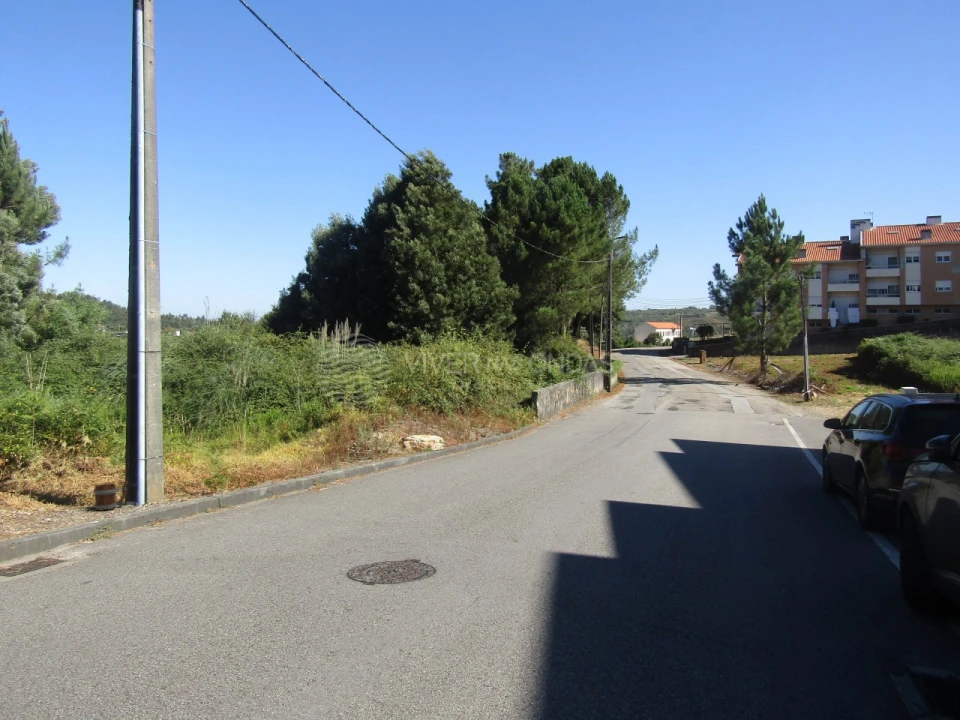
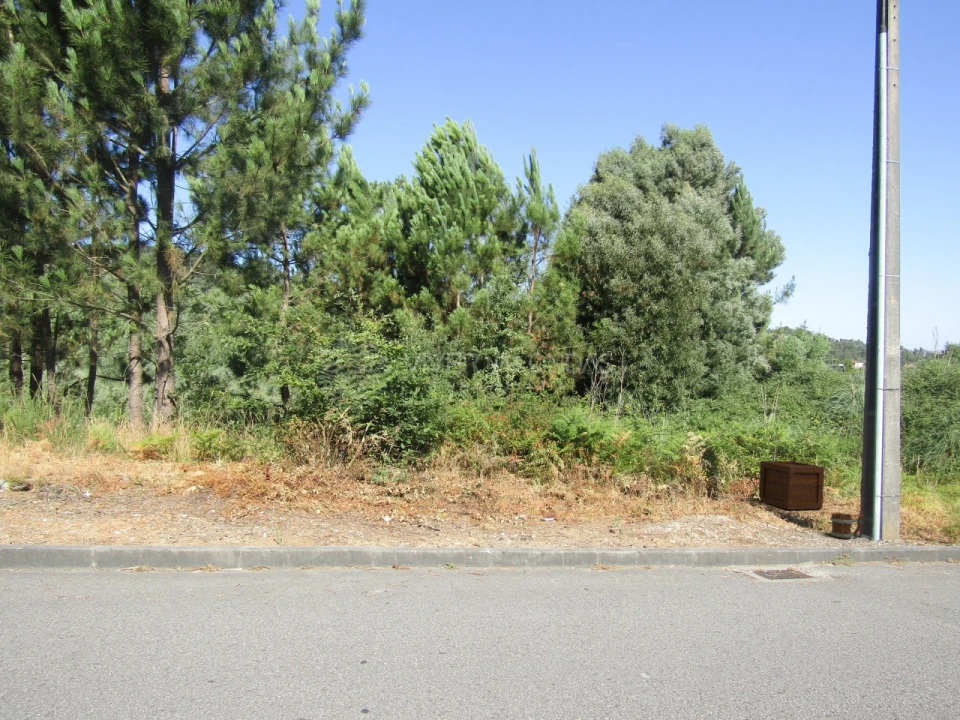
wooden crate: none [14,435,90,489] -> present [758,461,824,510]

